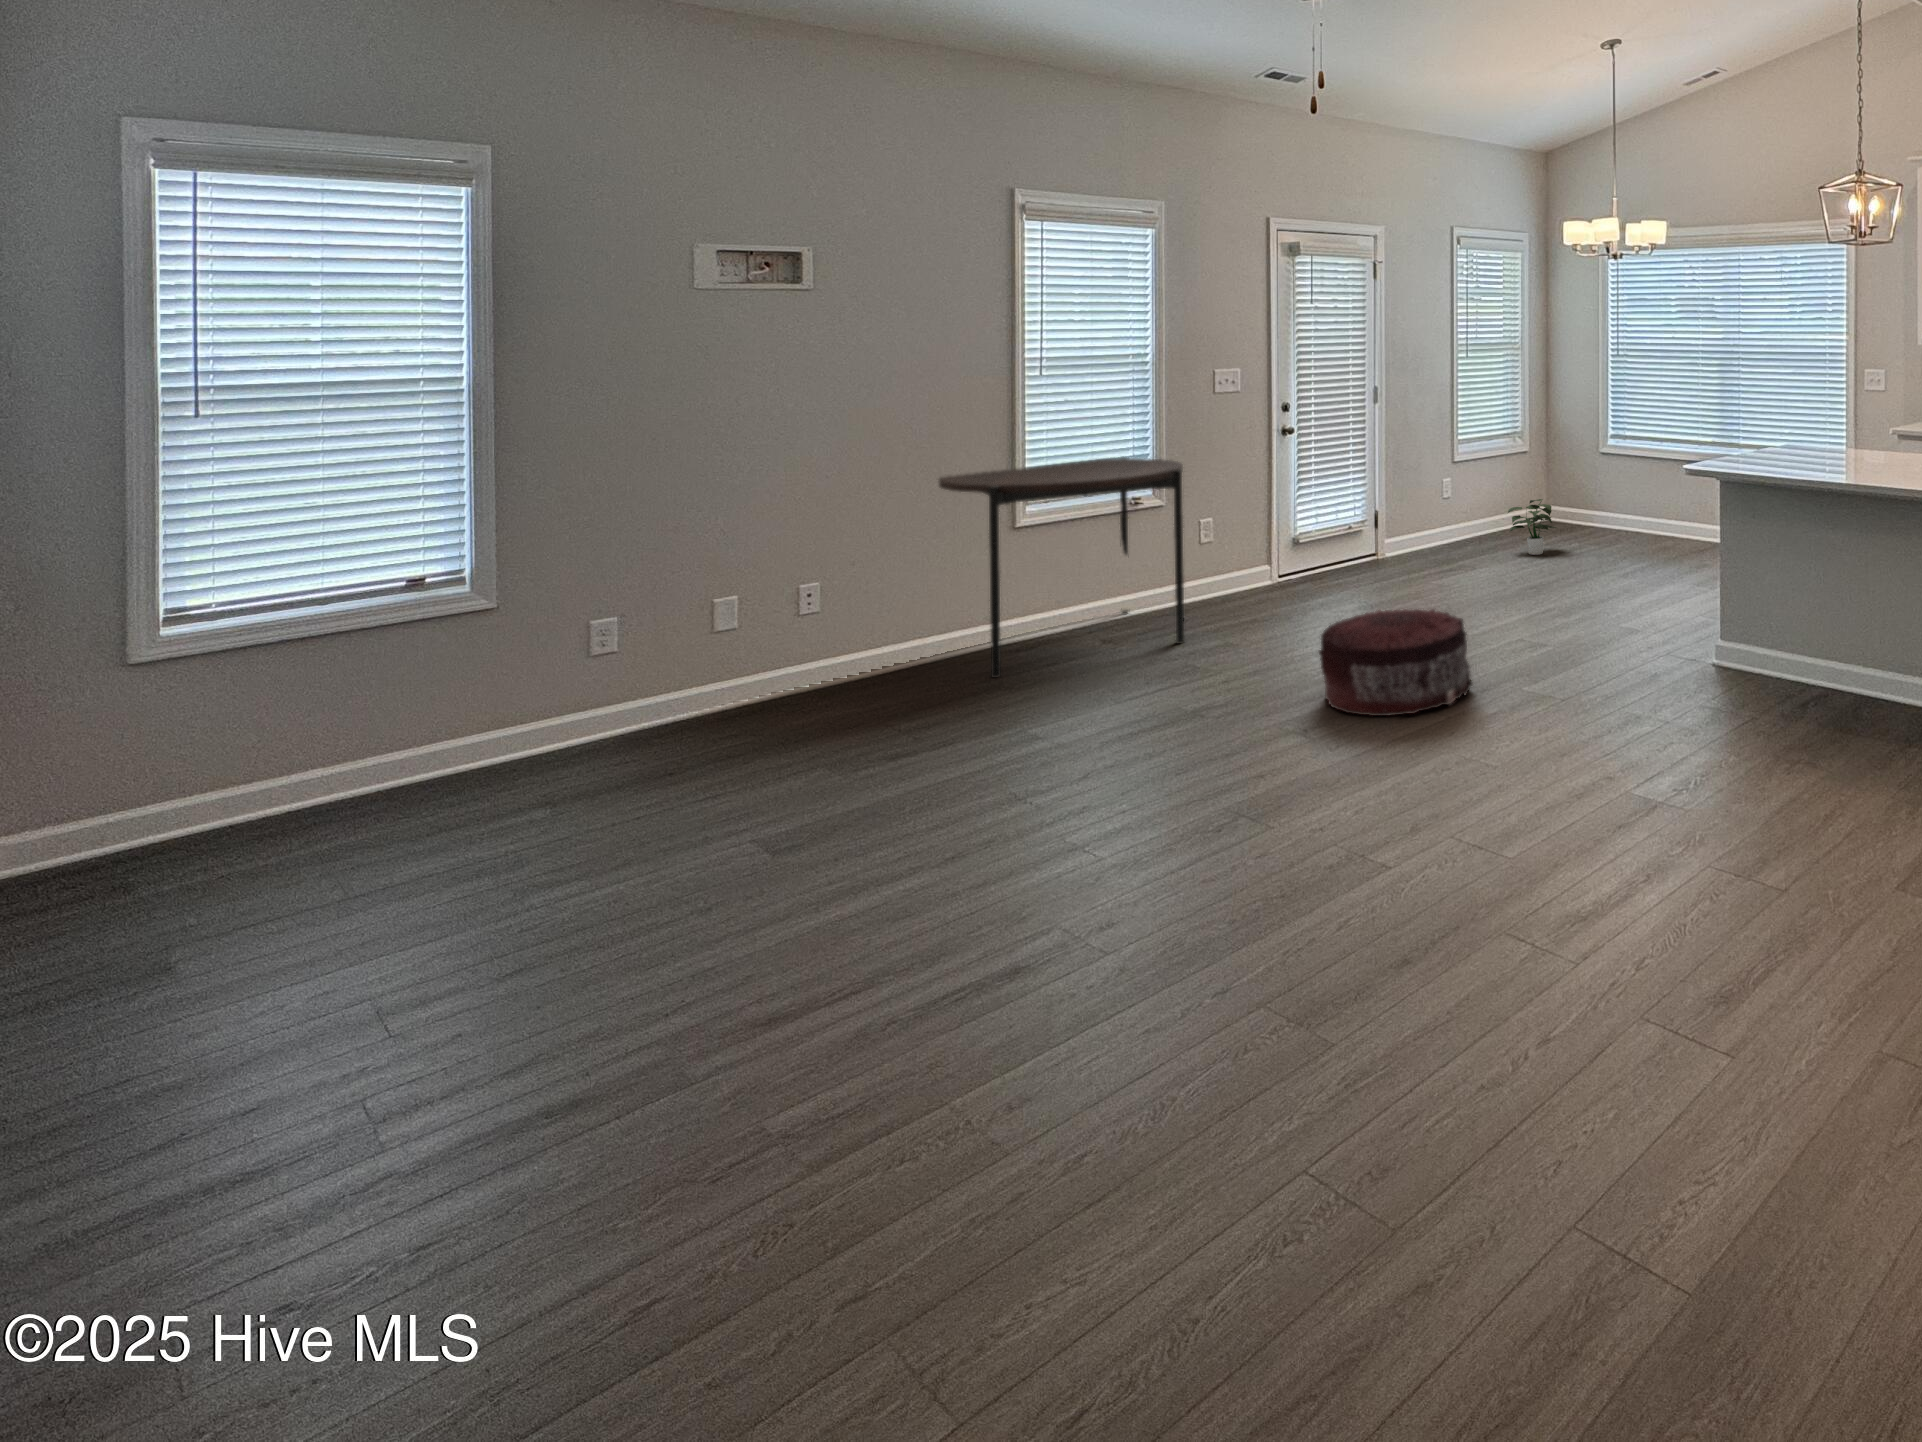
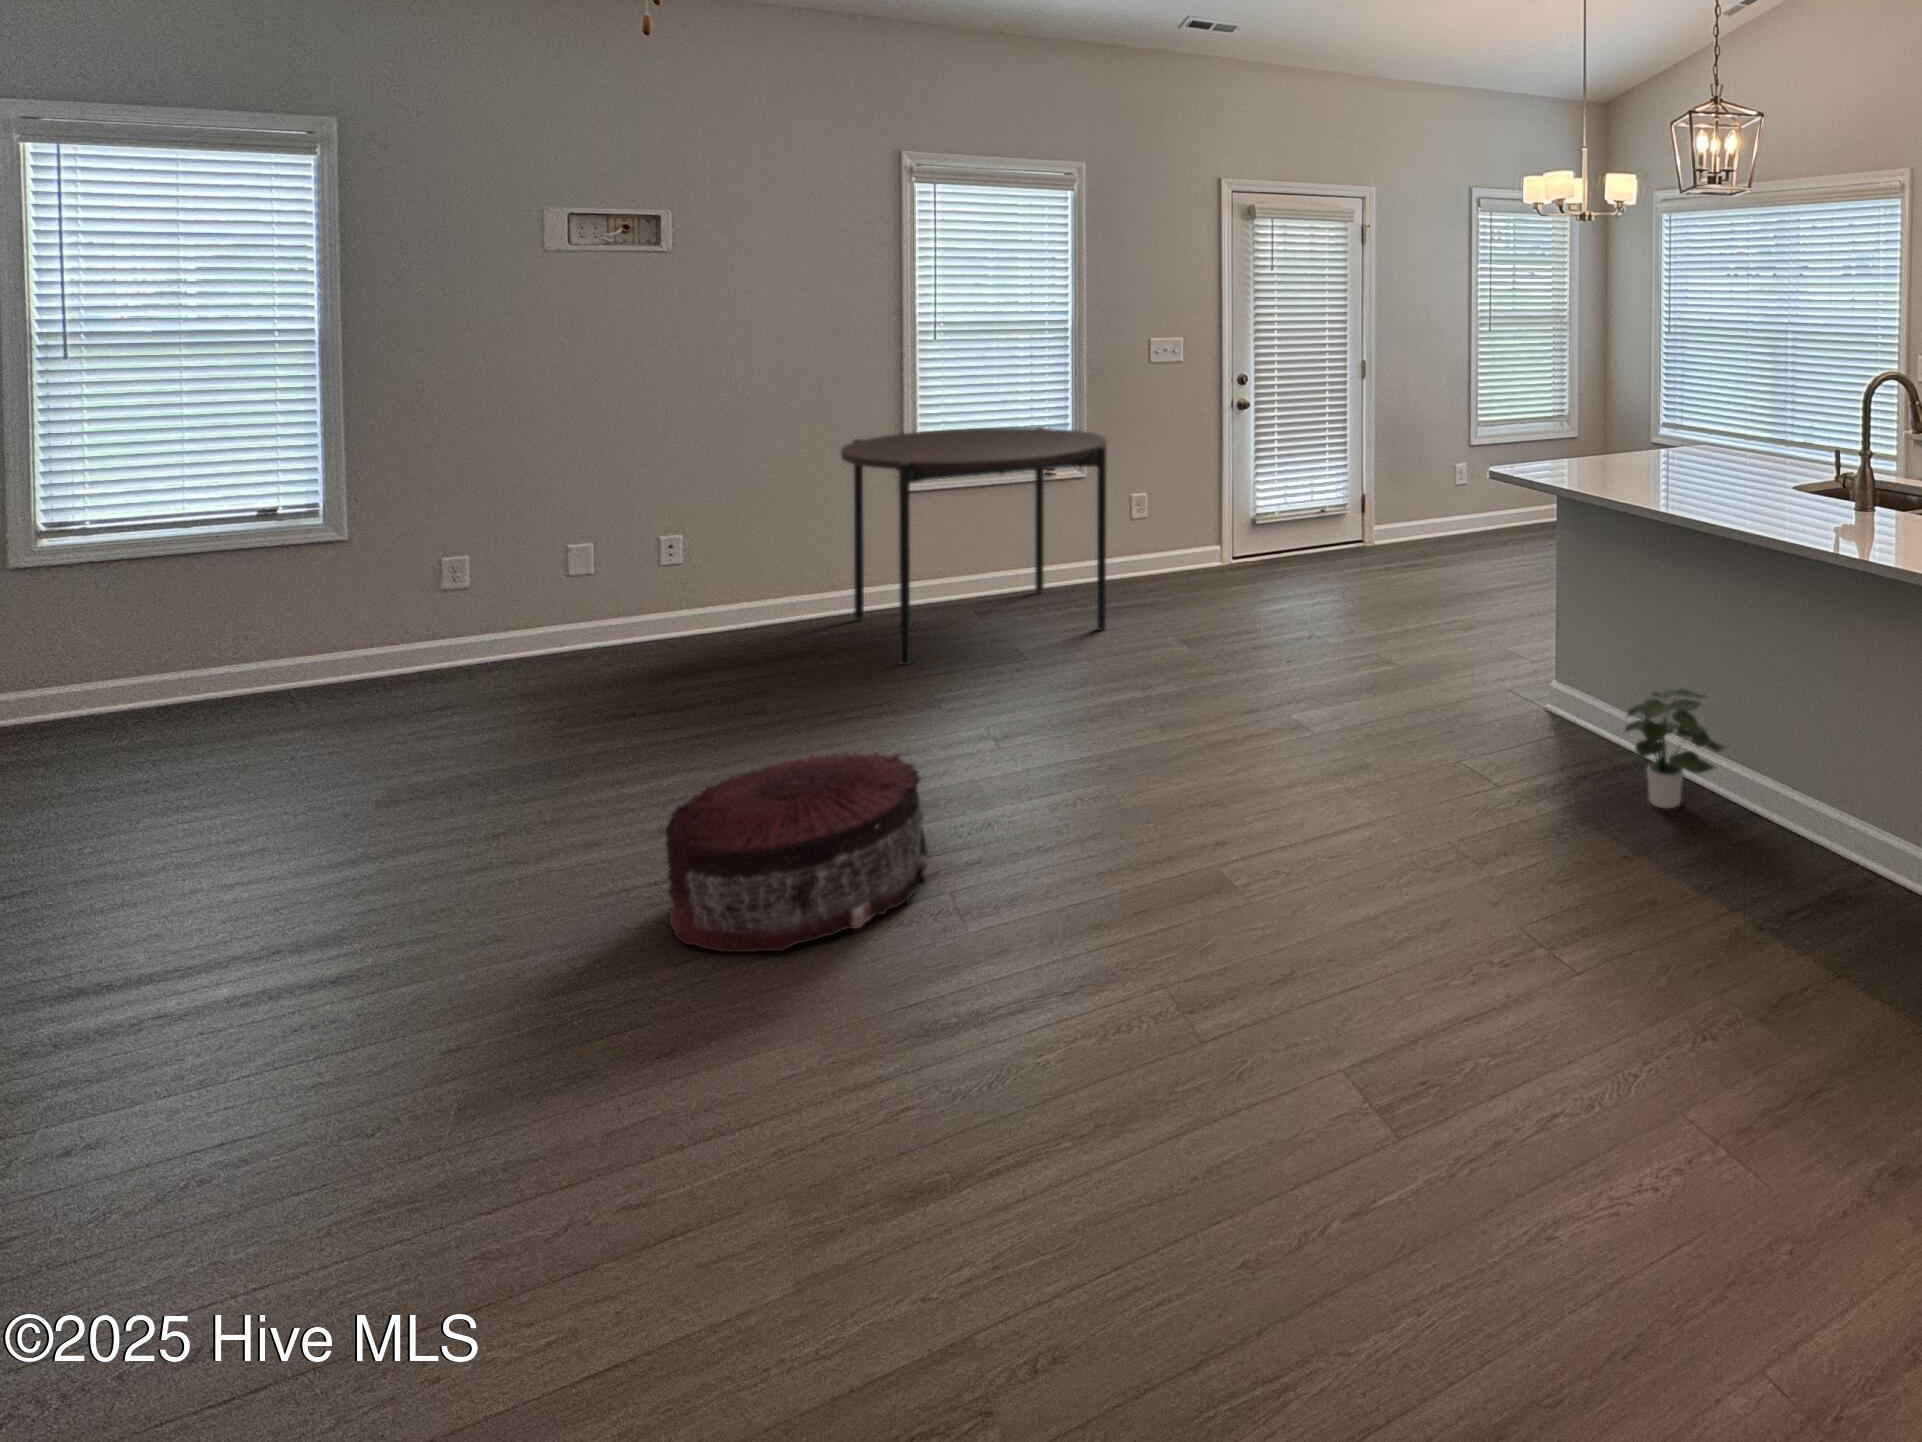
potted plant: present [1508,499,1556,555] -> present [1625,689,1726,808]
pouf: present [1319,609,1473,716] -> present [665,753,928,952]

